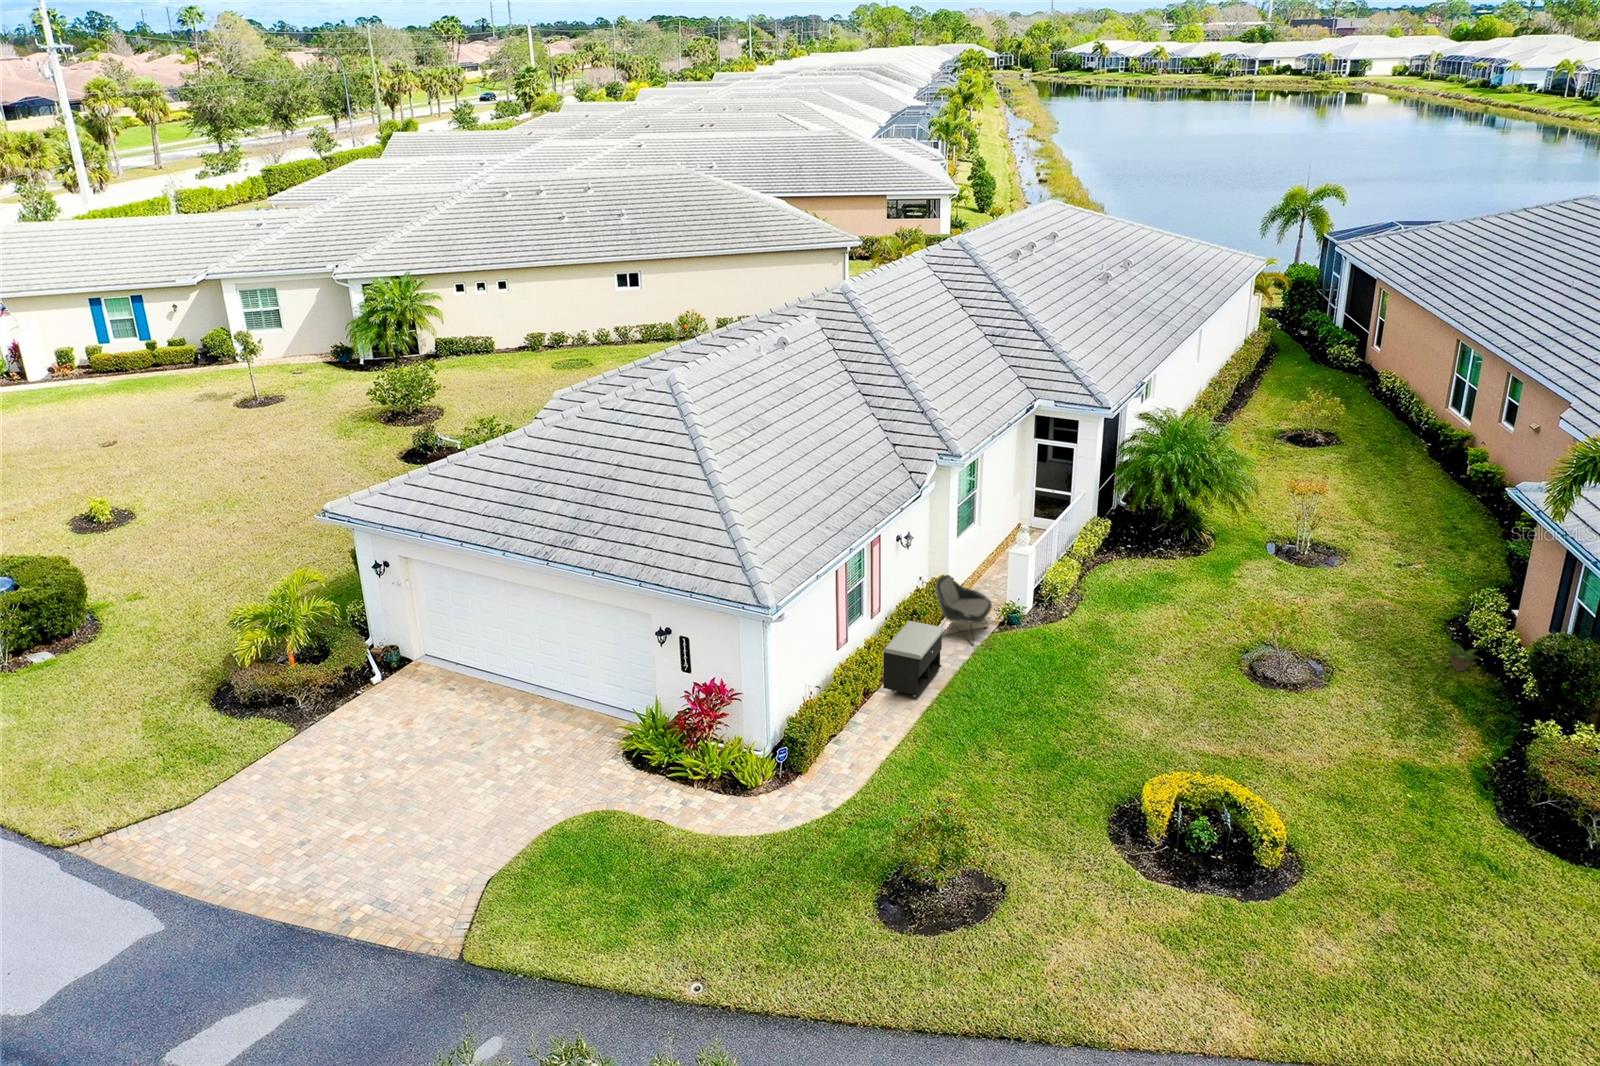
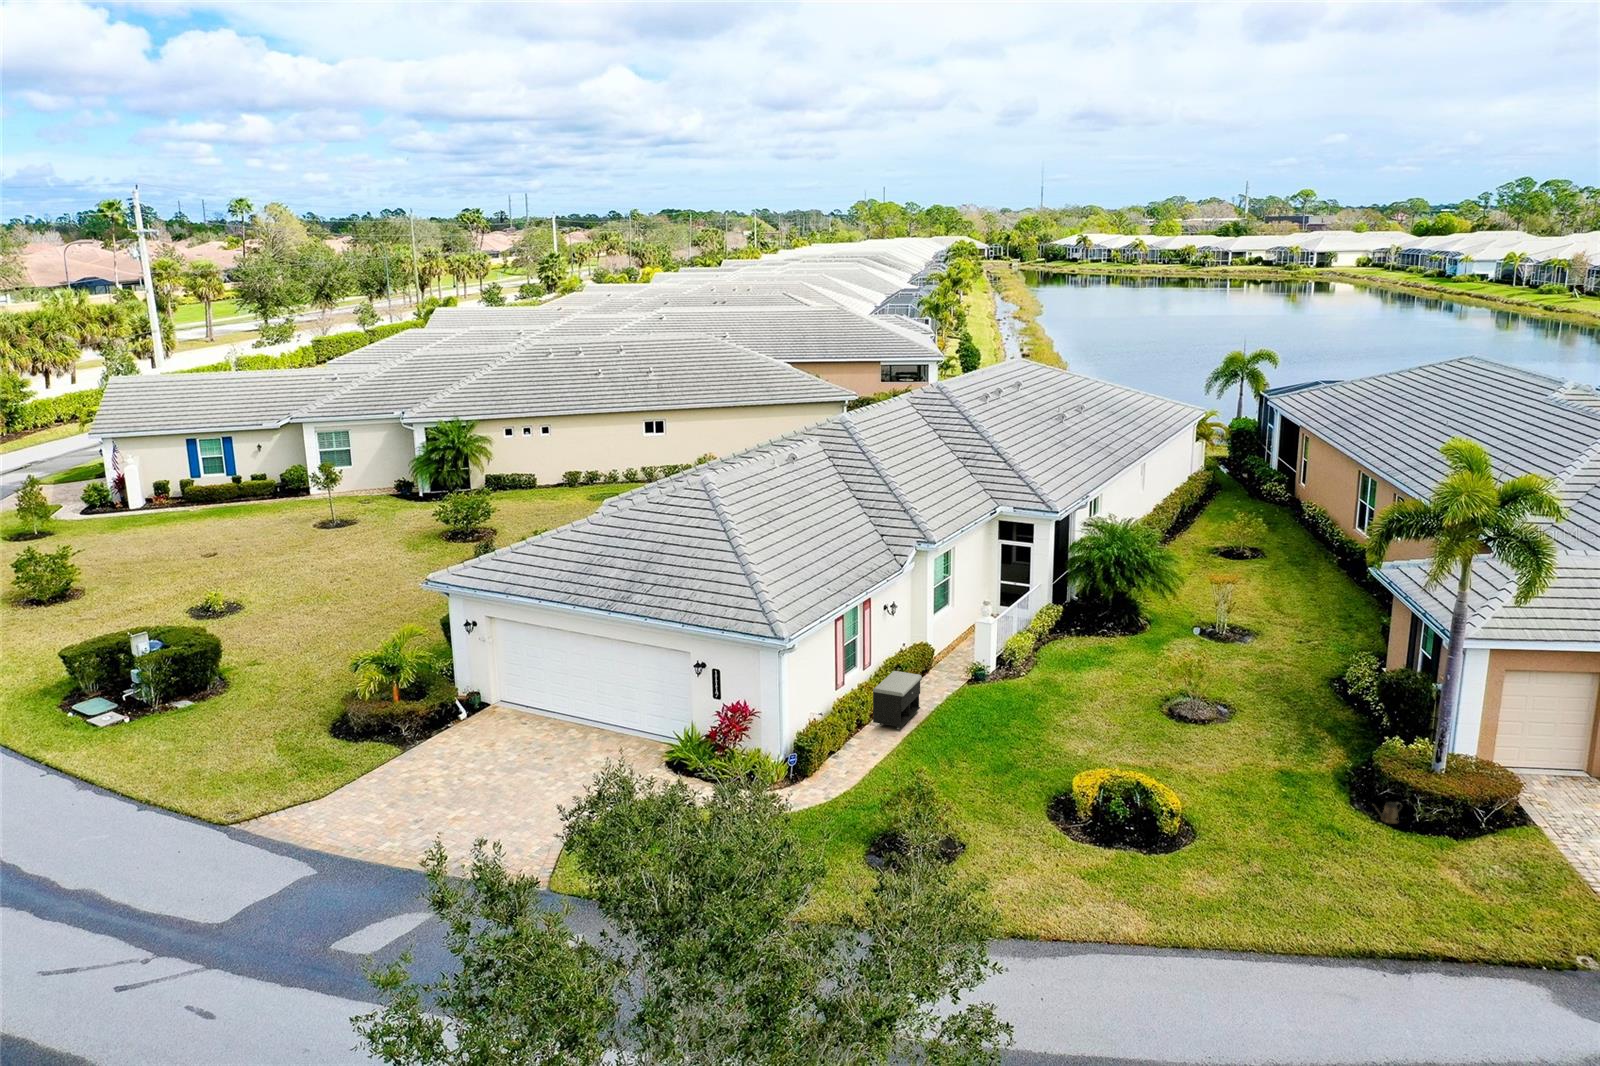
lounge chair: present [935,575,992,645] -> none [915,639,962,696]
decorative plant: present [1445,644,1478,671] -> none [1323,690,1353,712]
watering can: none [1529,821,1566,849] -> present [1375,802,1402,824]

